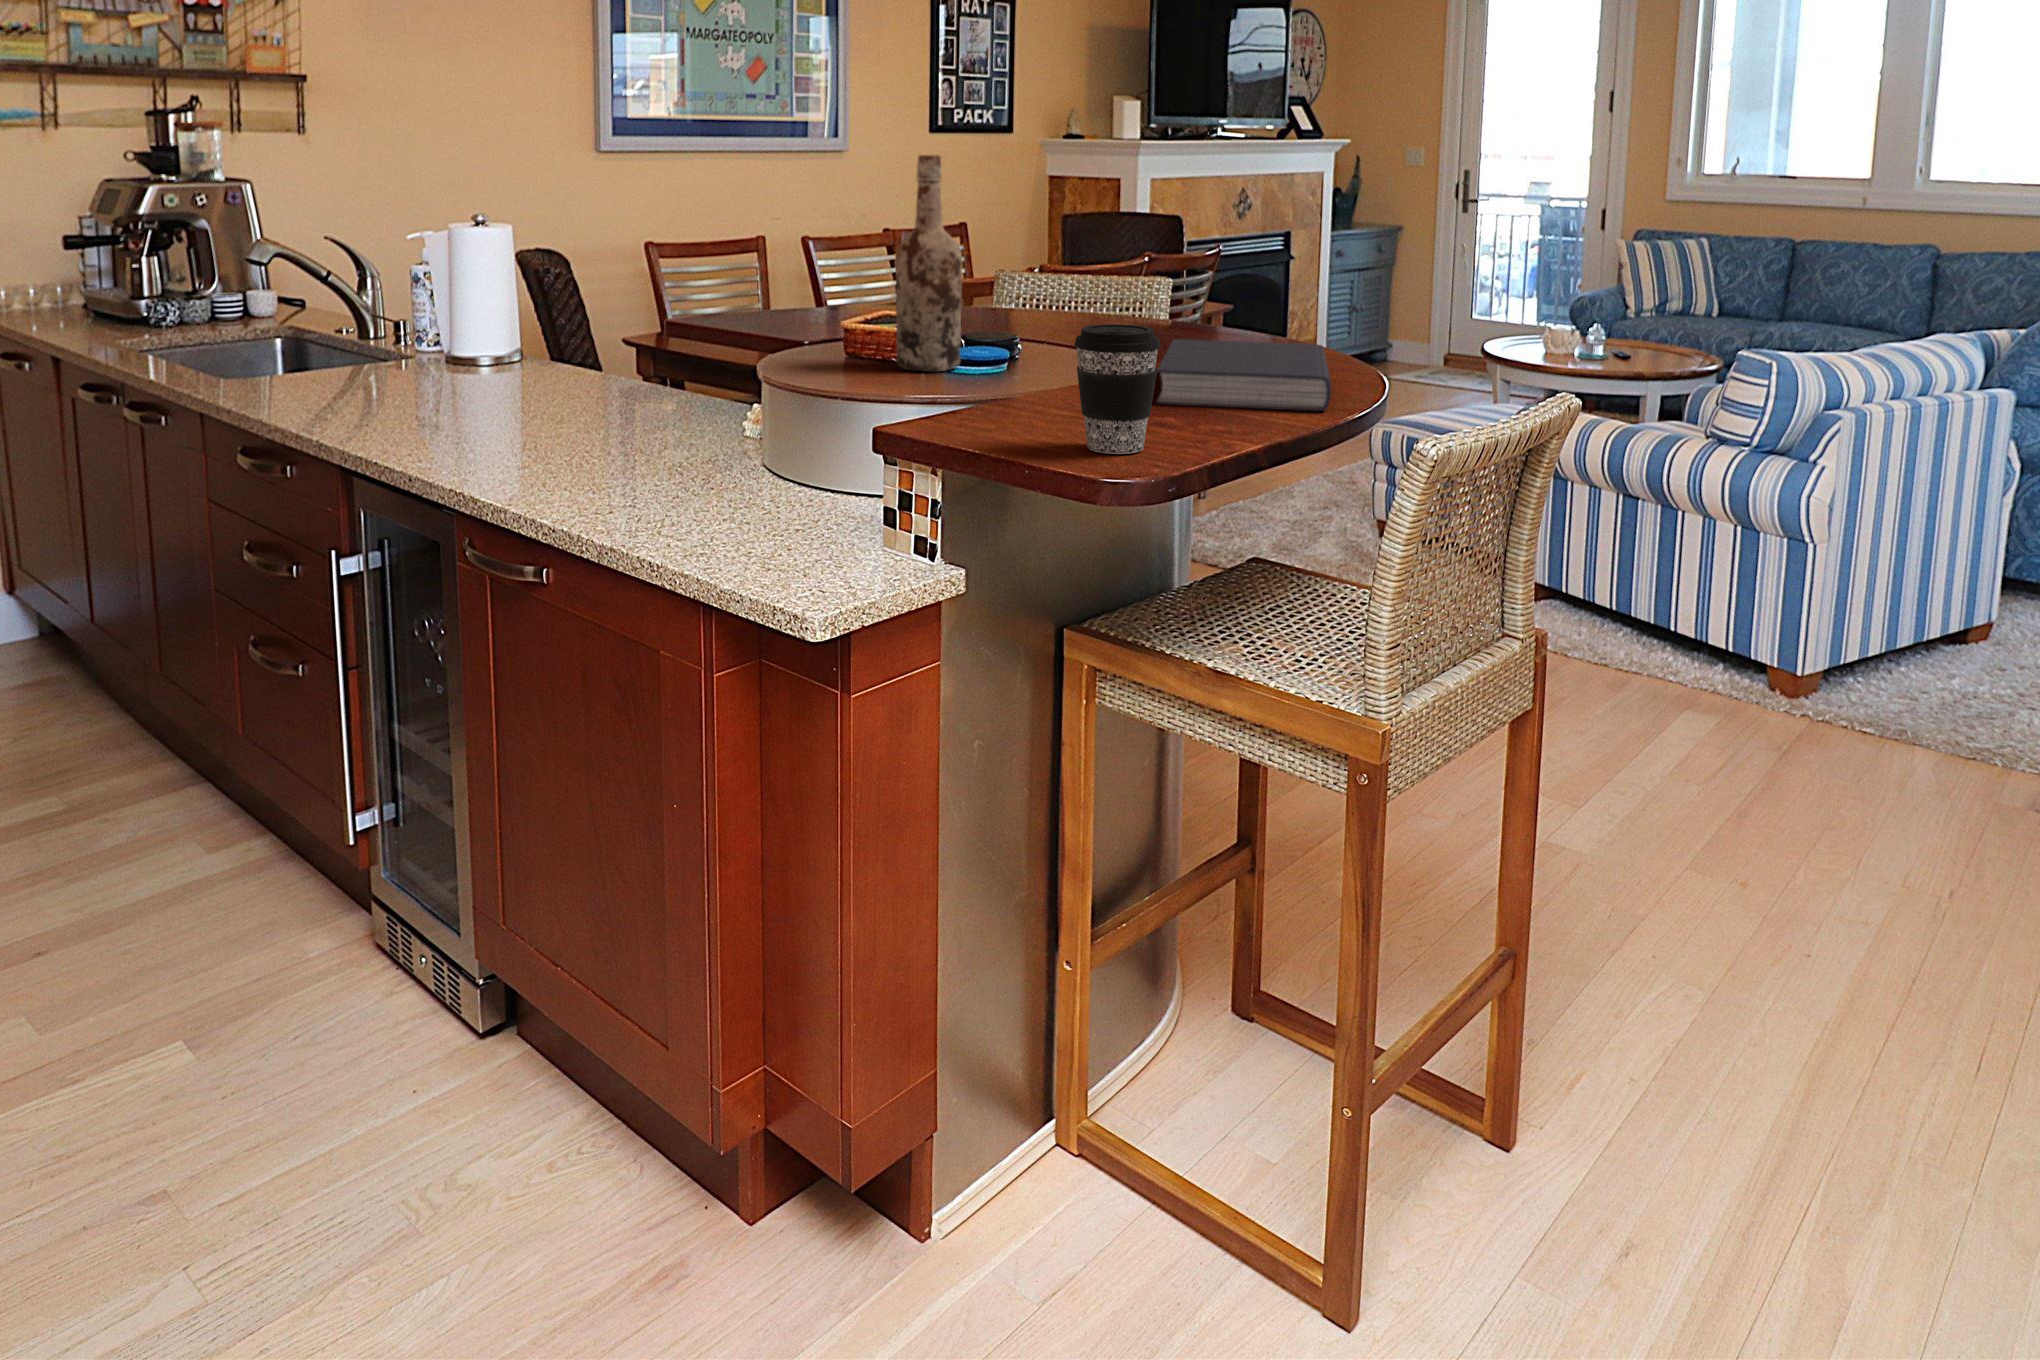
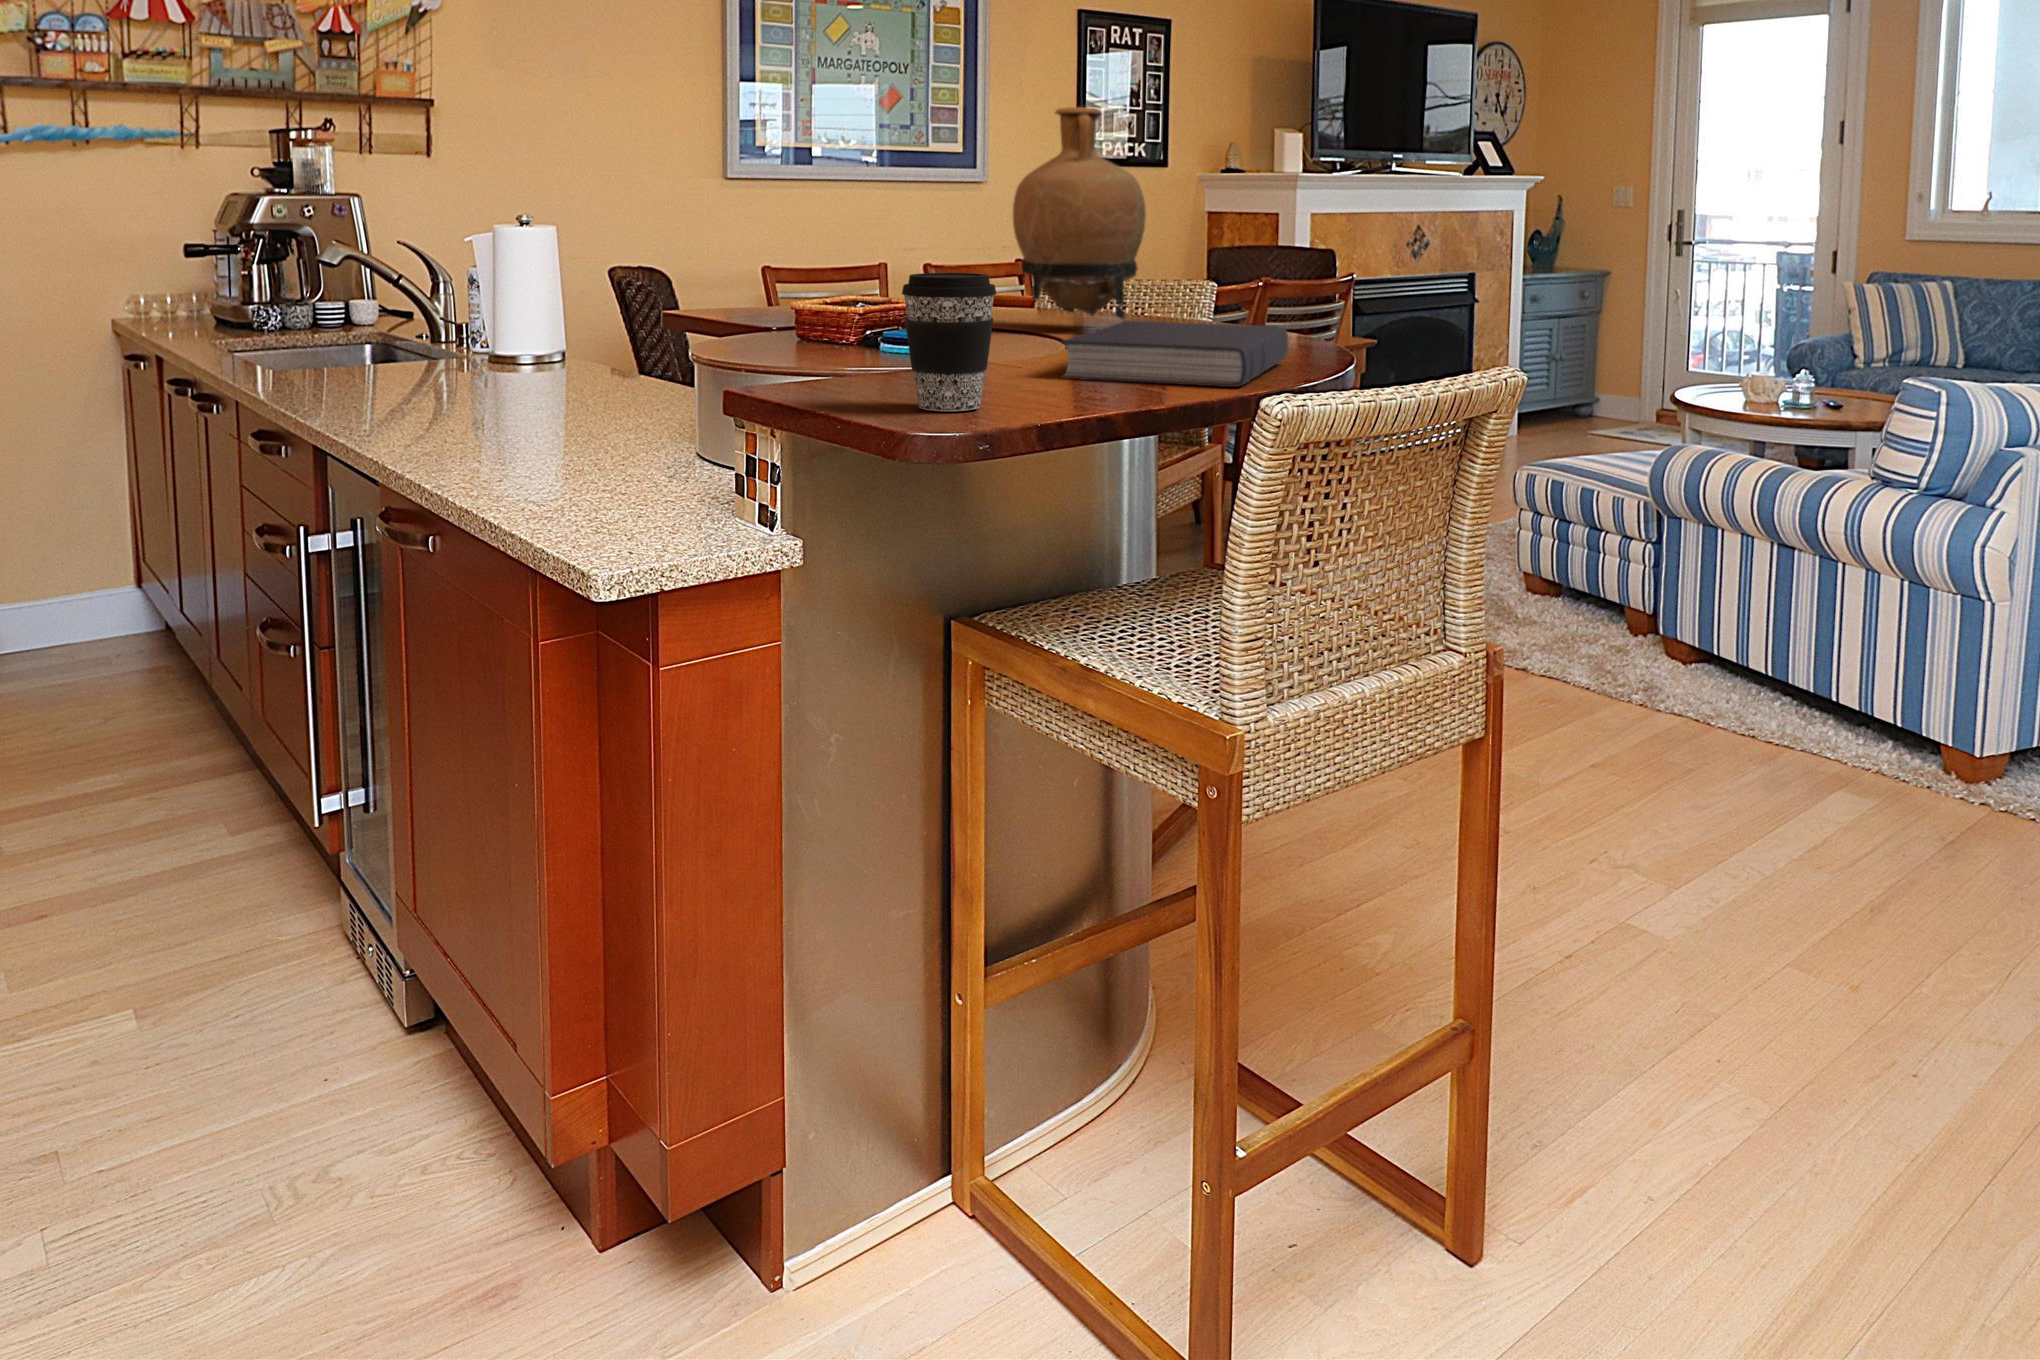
vase: none [1024,128,1149,330] -> present [1013,107,1146,321]
wine bottle: present [896,155,962,371] -> none [830,122,899,350]

